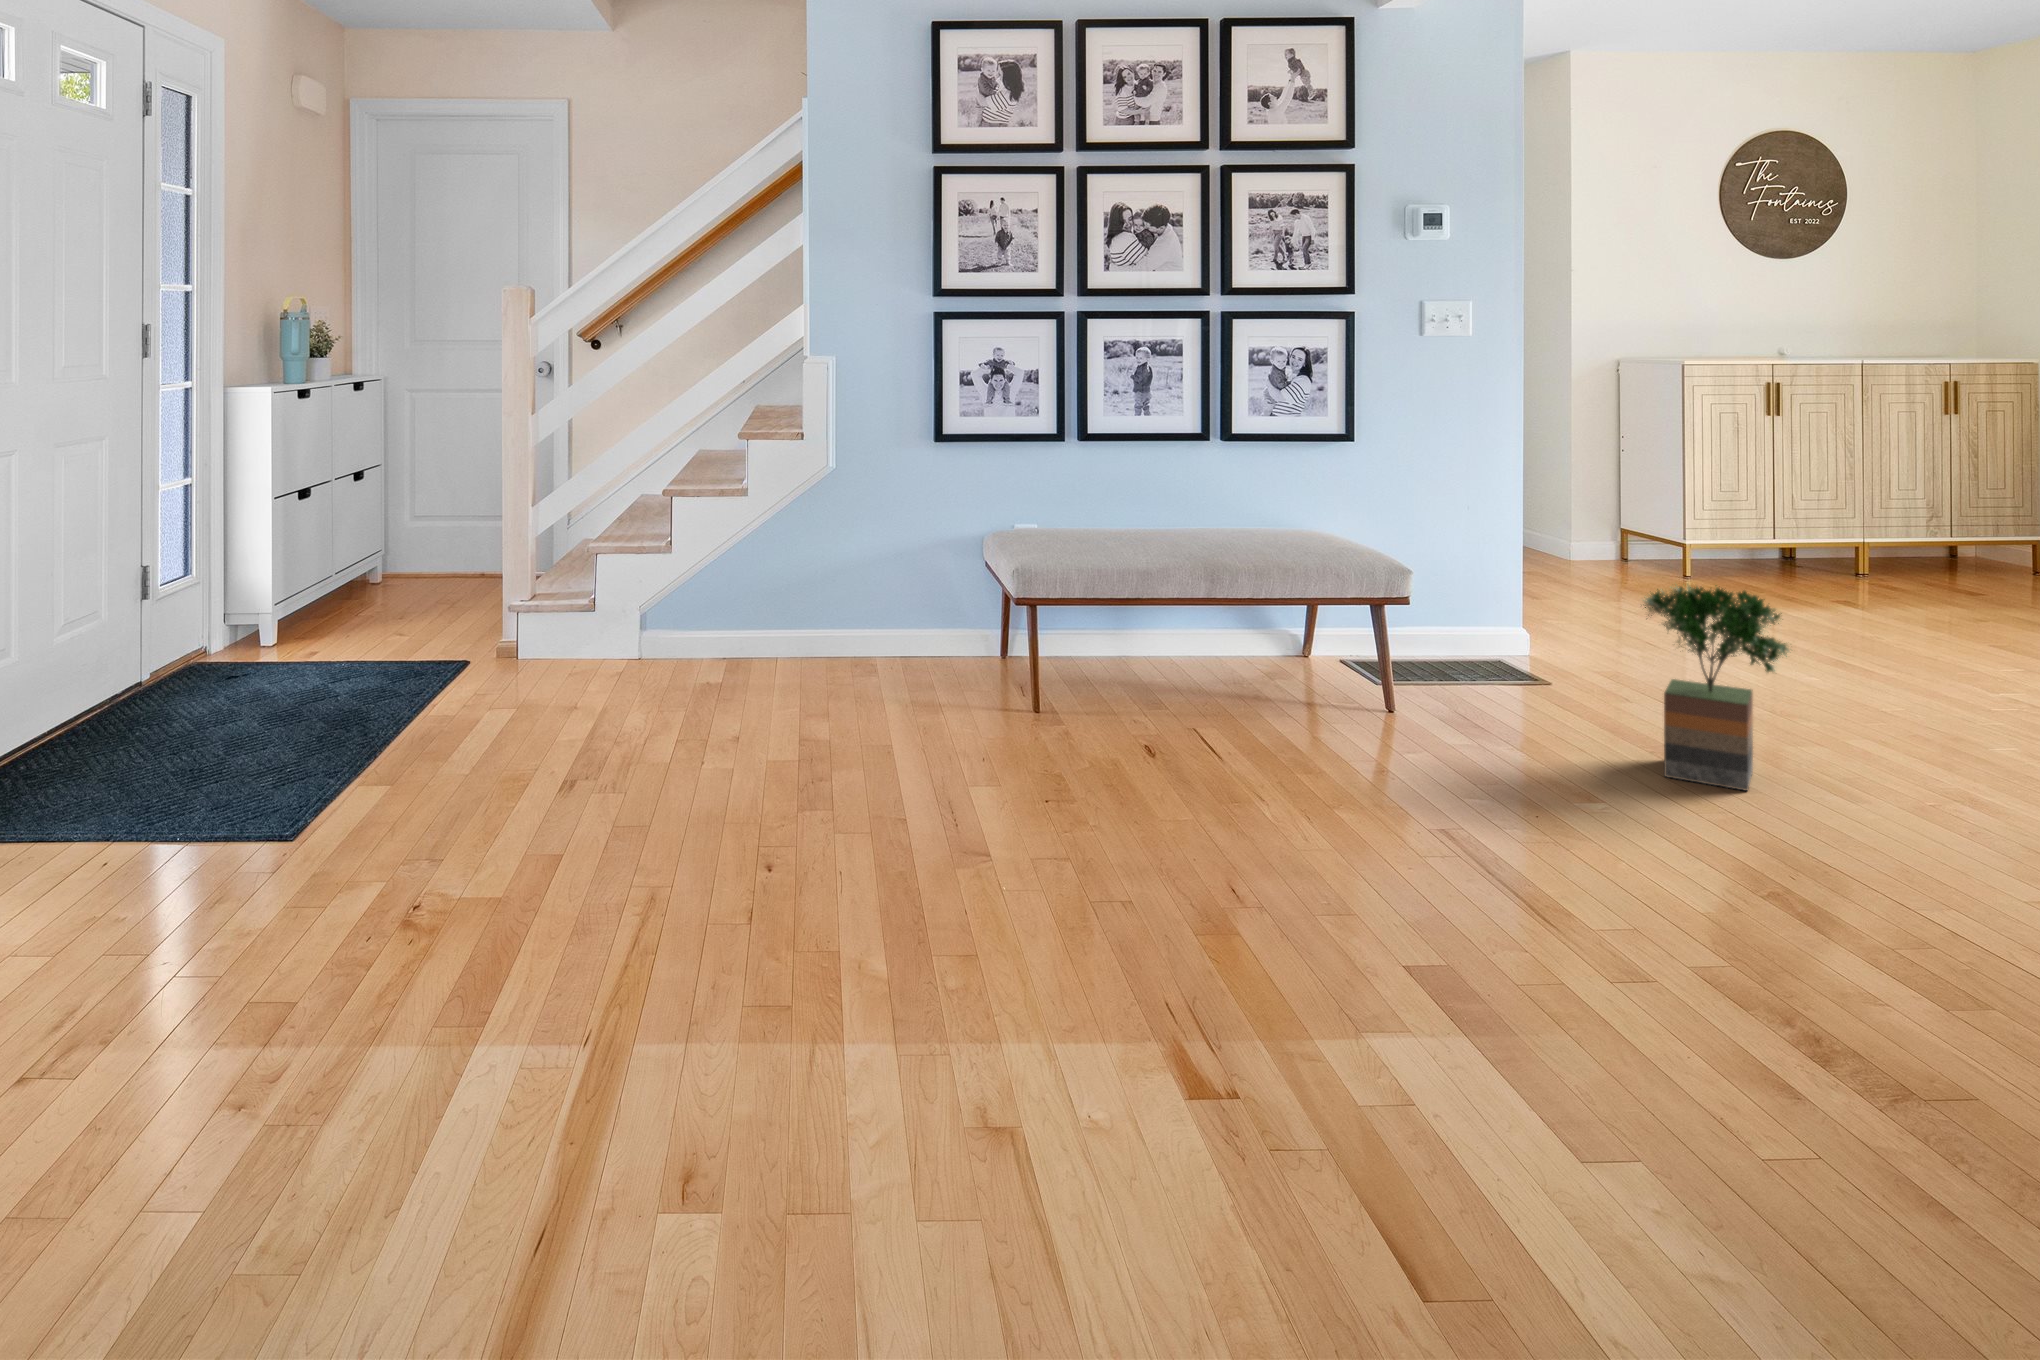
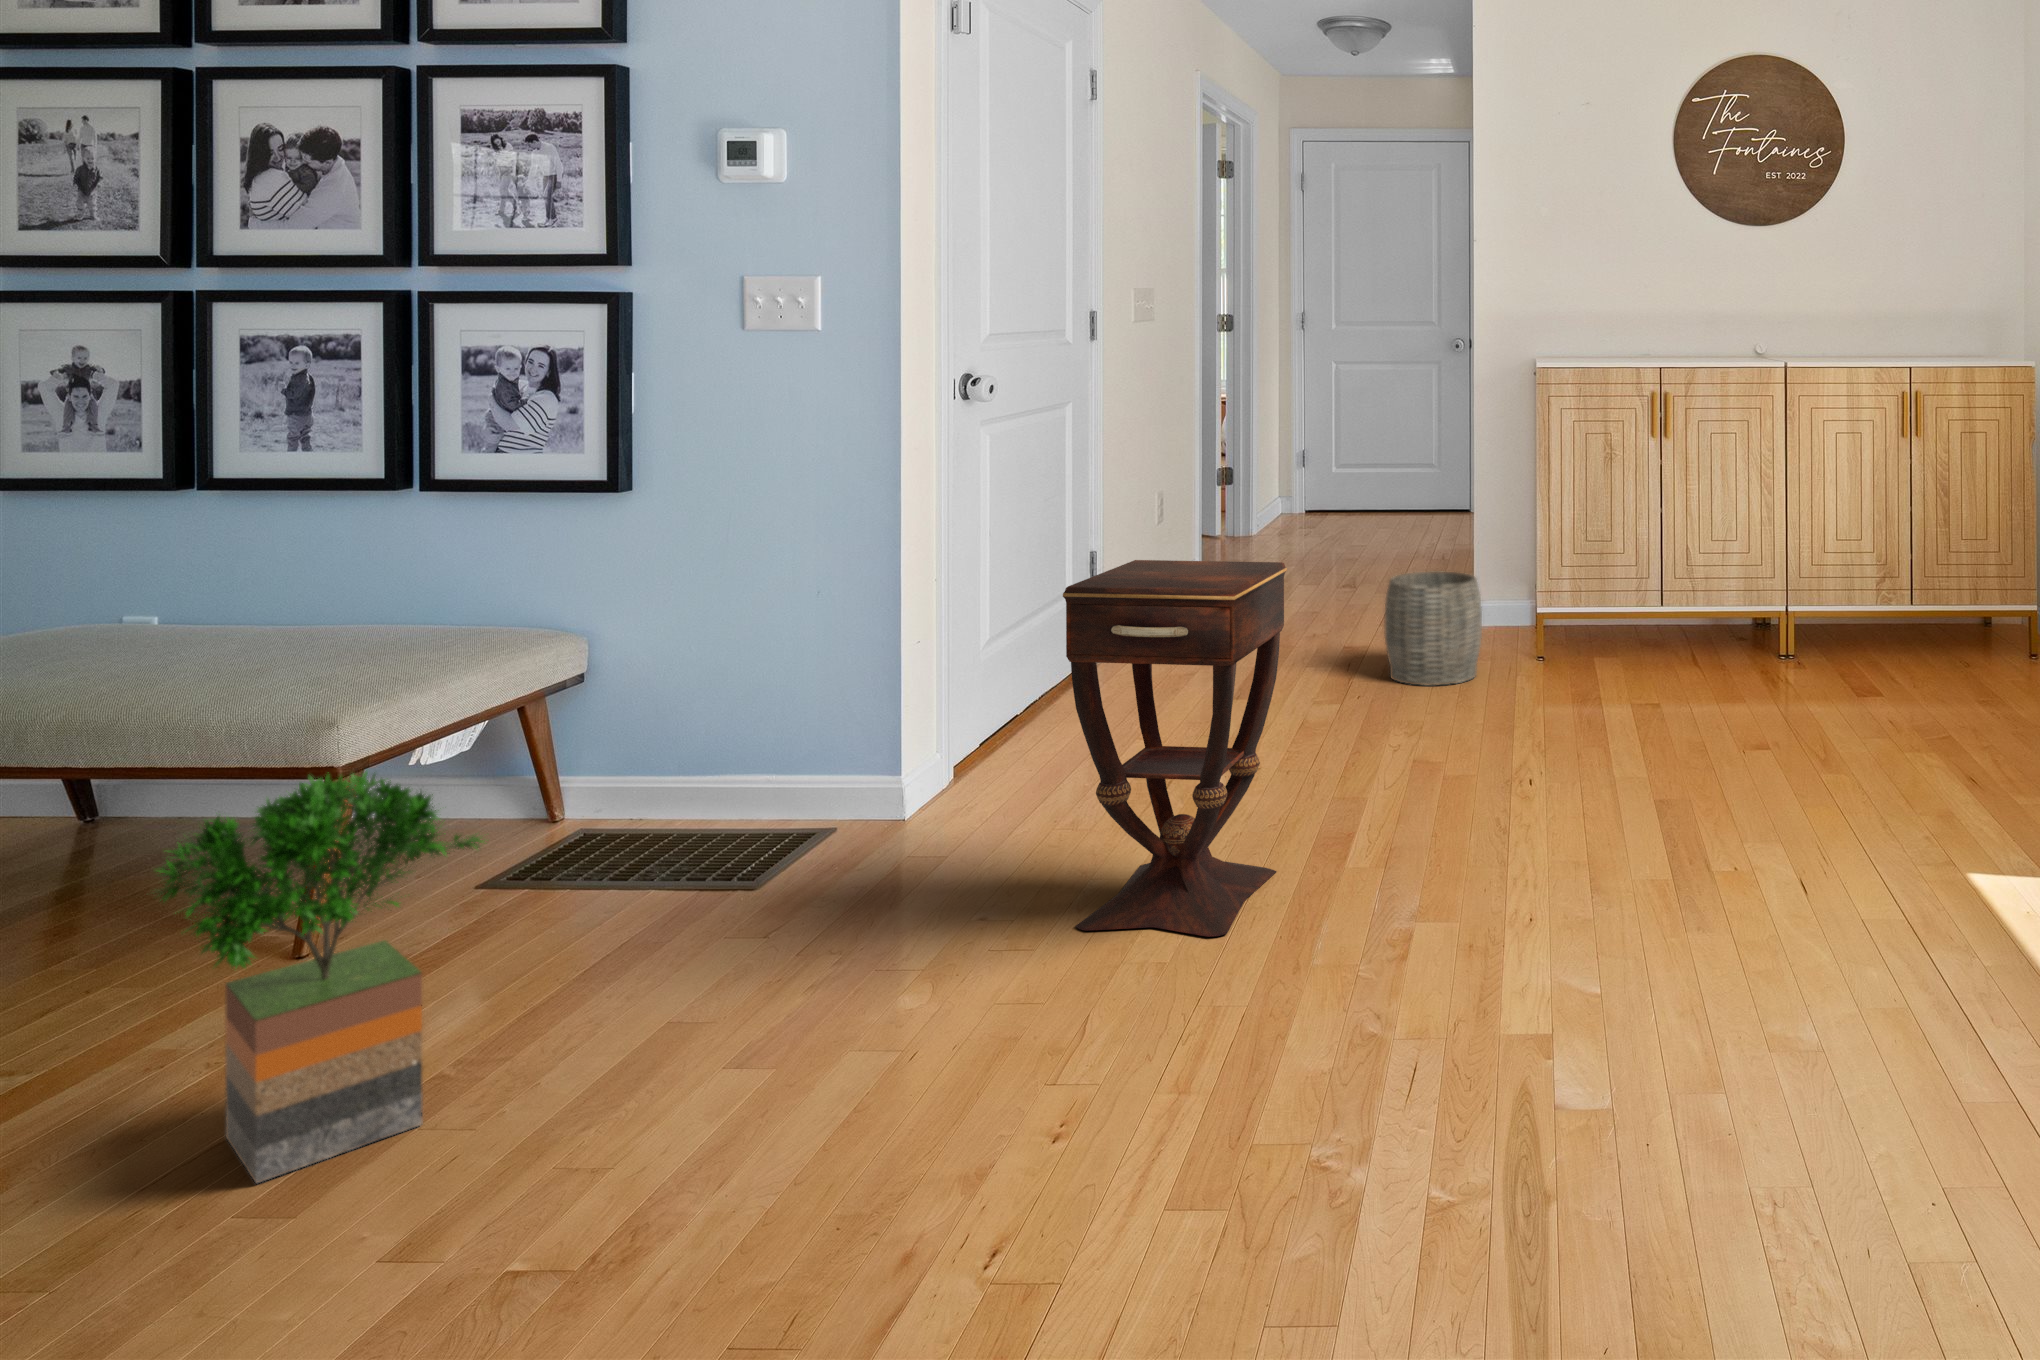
side table: none [1765,482,1946,704] -> present [1063,560,1287,937]
woven basket: none [1588,508,1668,587] -> present [1385,572,1482,686]

